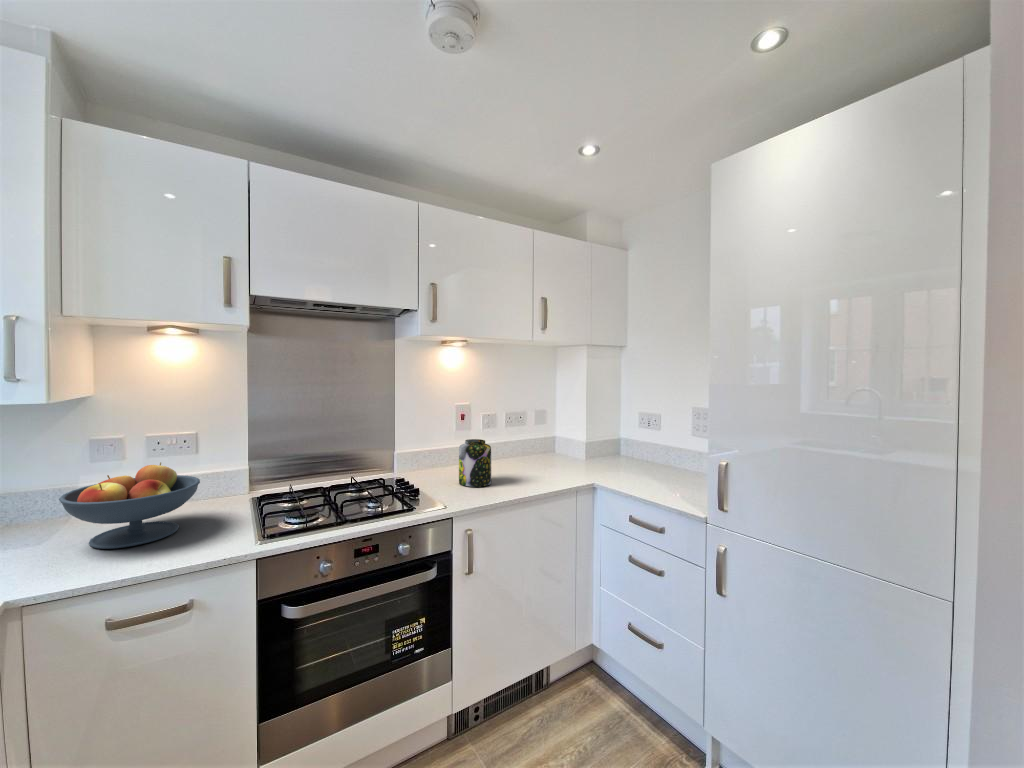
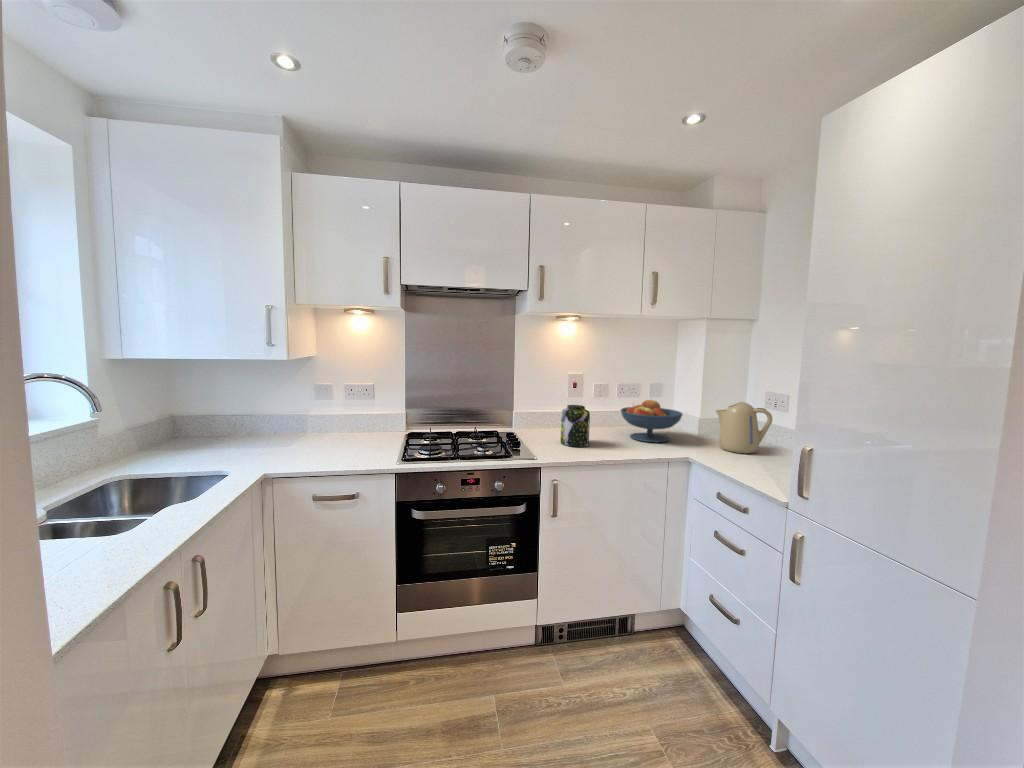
kettle: none [605,424,655,473] -> present [716,402,772,453]
fruit bowl: present [59,462,200,549] -> present [621,400,682,442]

